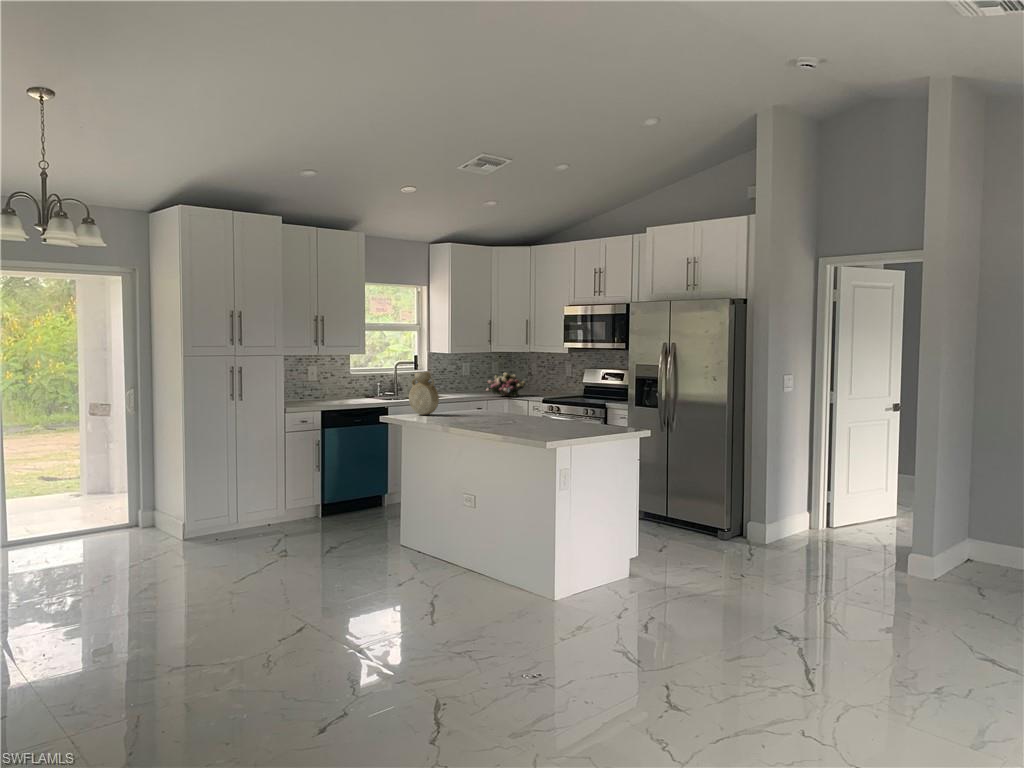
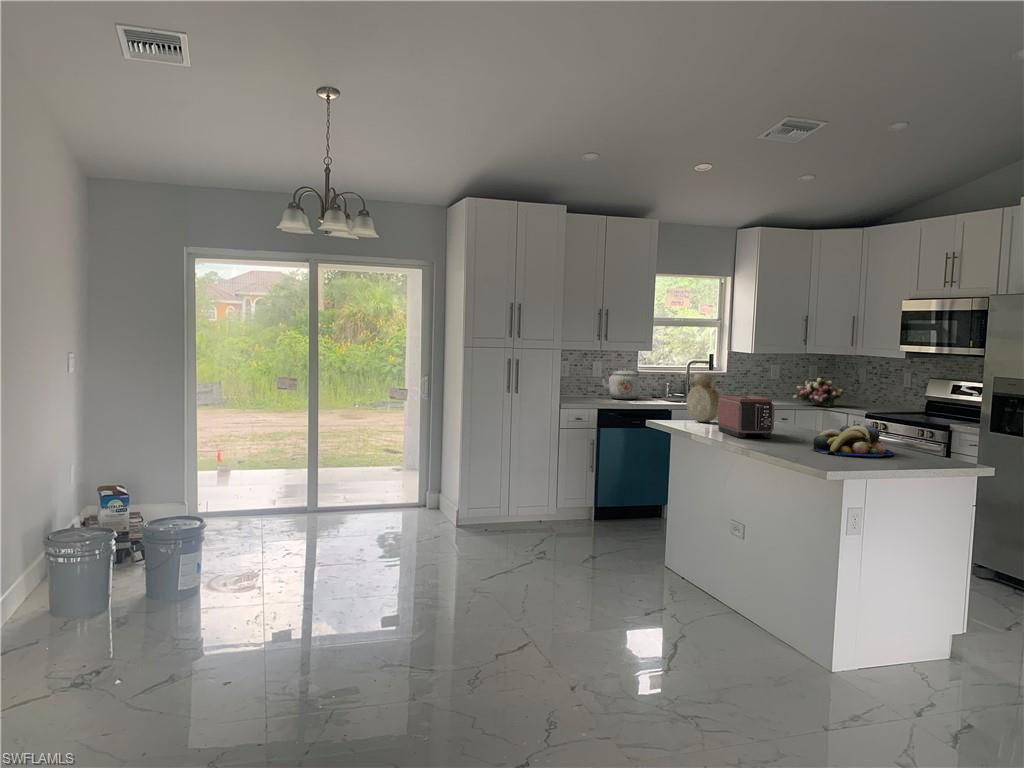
kettle: none [315,372,352,401] -> present [603,369,640,399]
toaster: none [442,388,489,424] -> present [718,395,774,438]
fruit bowl: none [523,406,581,430] -> present [813,425,894,456]

